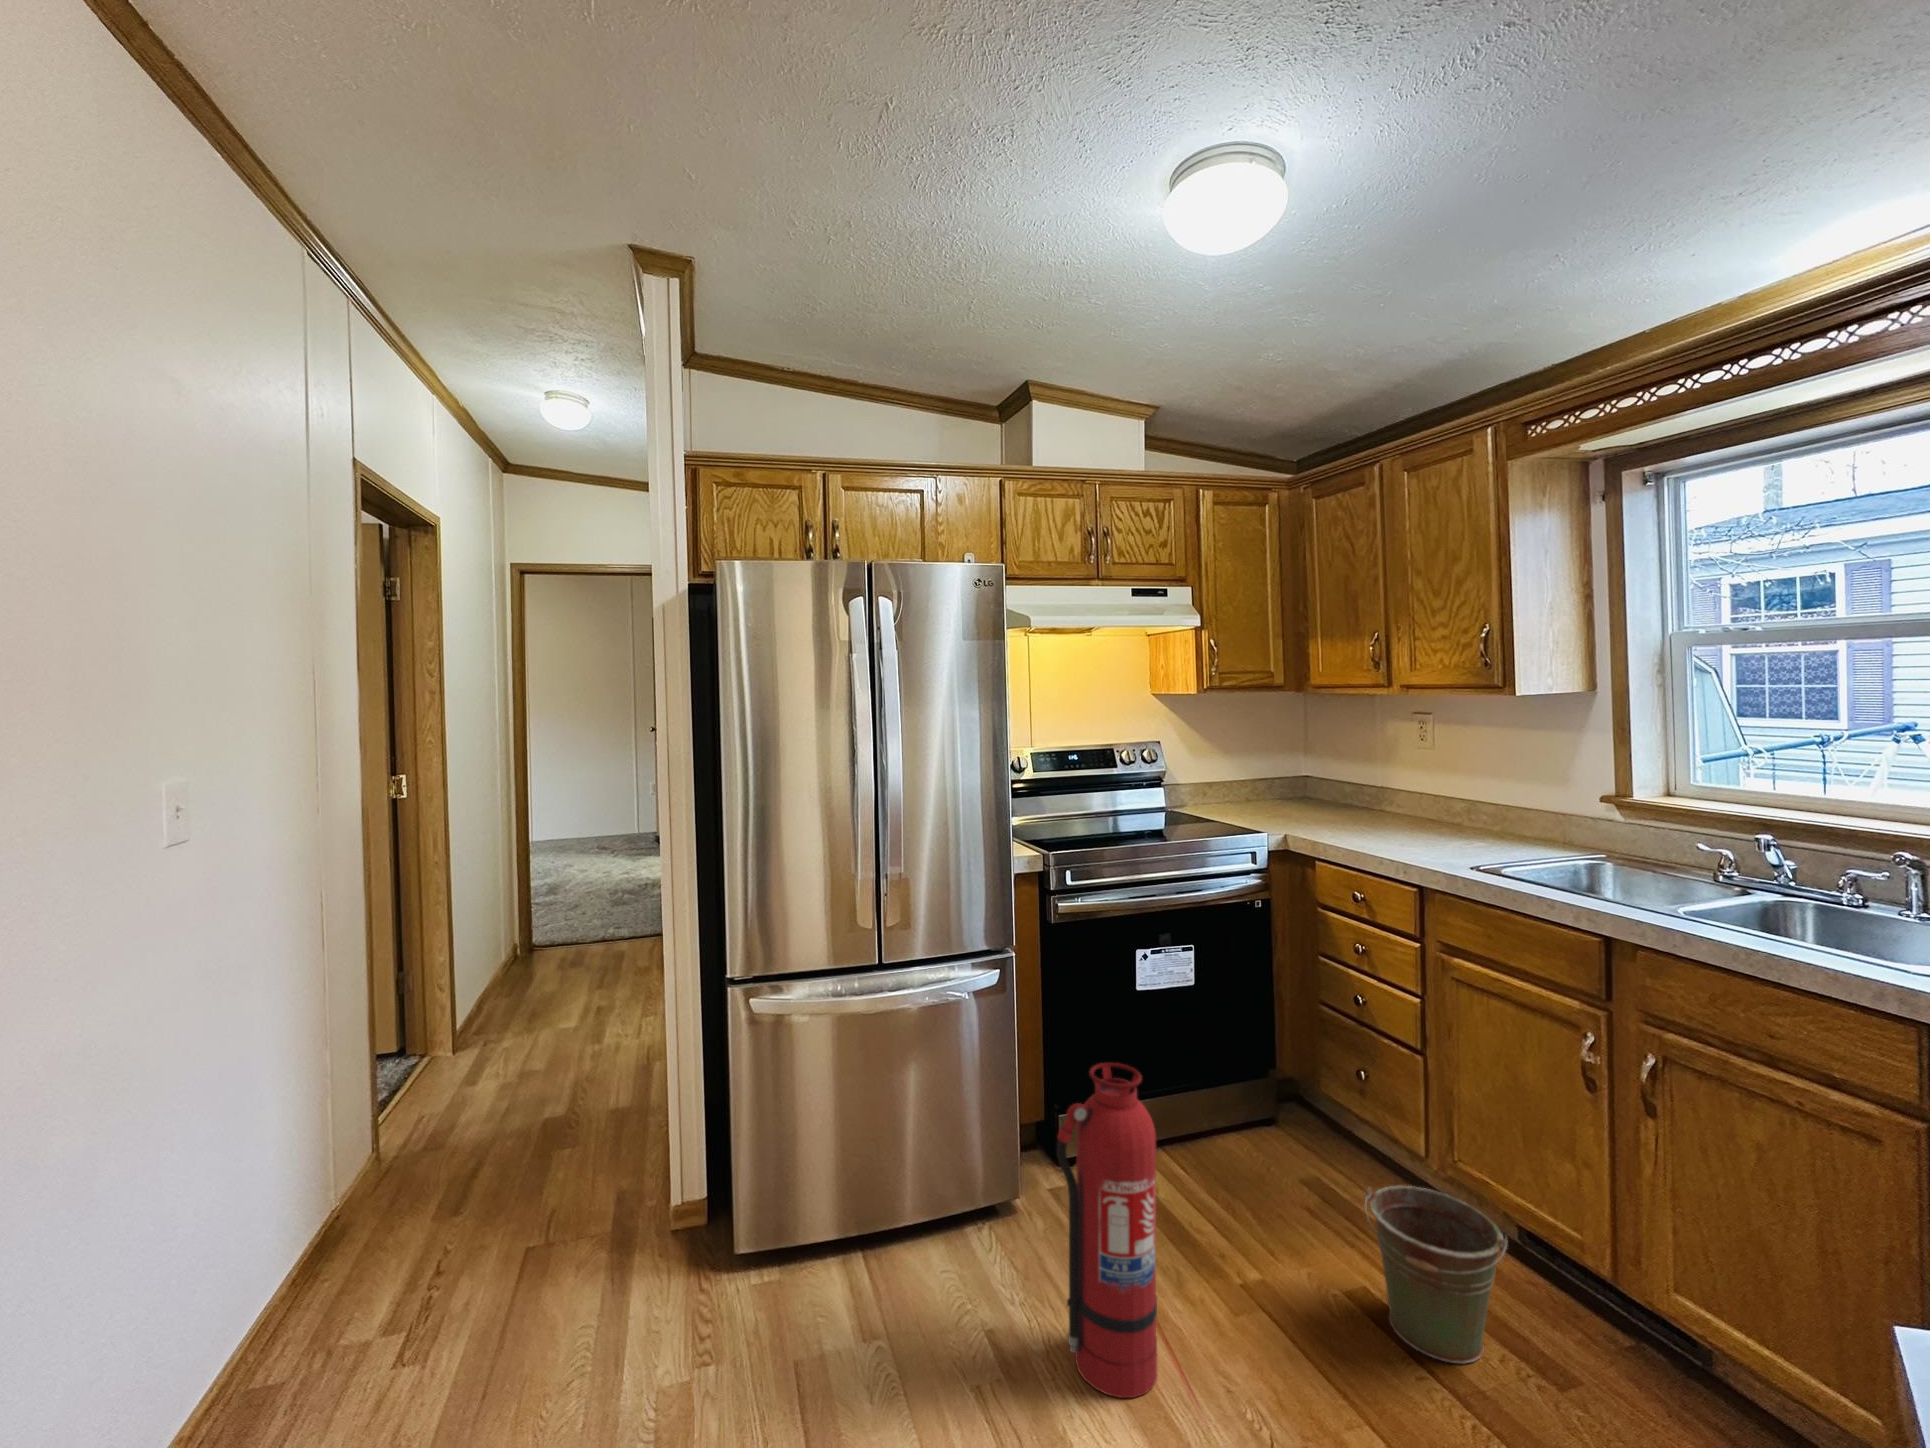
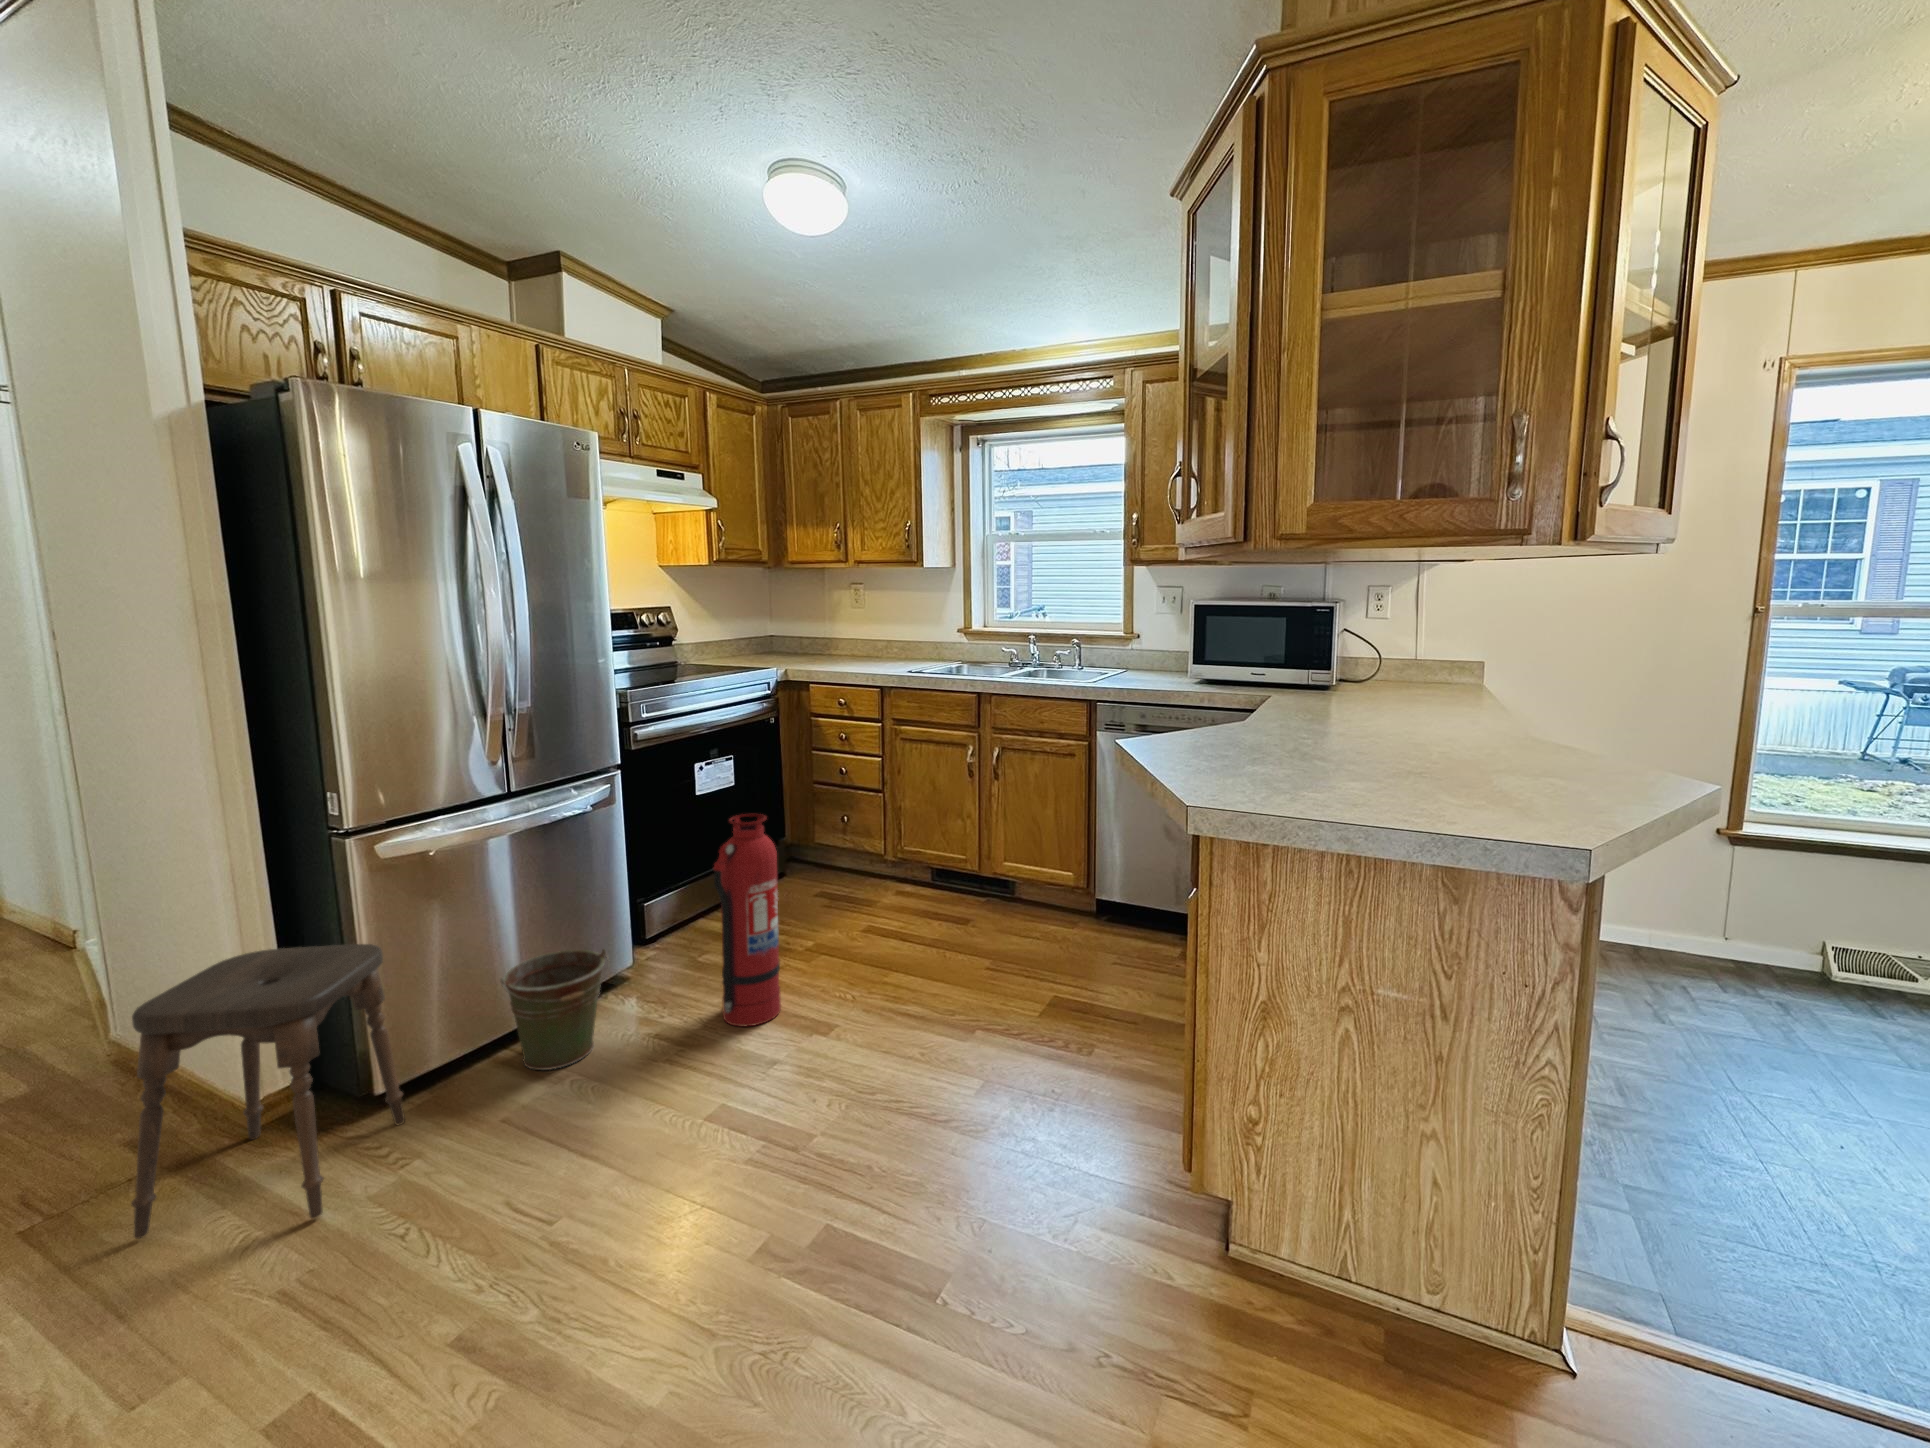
stool: none [545,1073,743,1385] -> present [131,944,405,1239]
bucket: present [1364,1186,1507,1364] -> present [501,949,610,1070]

